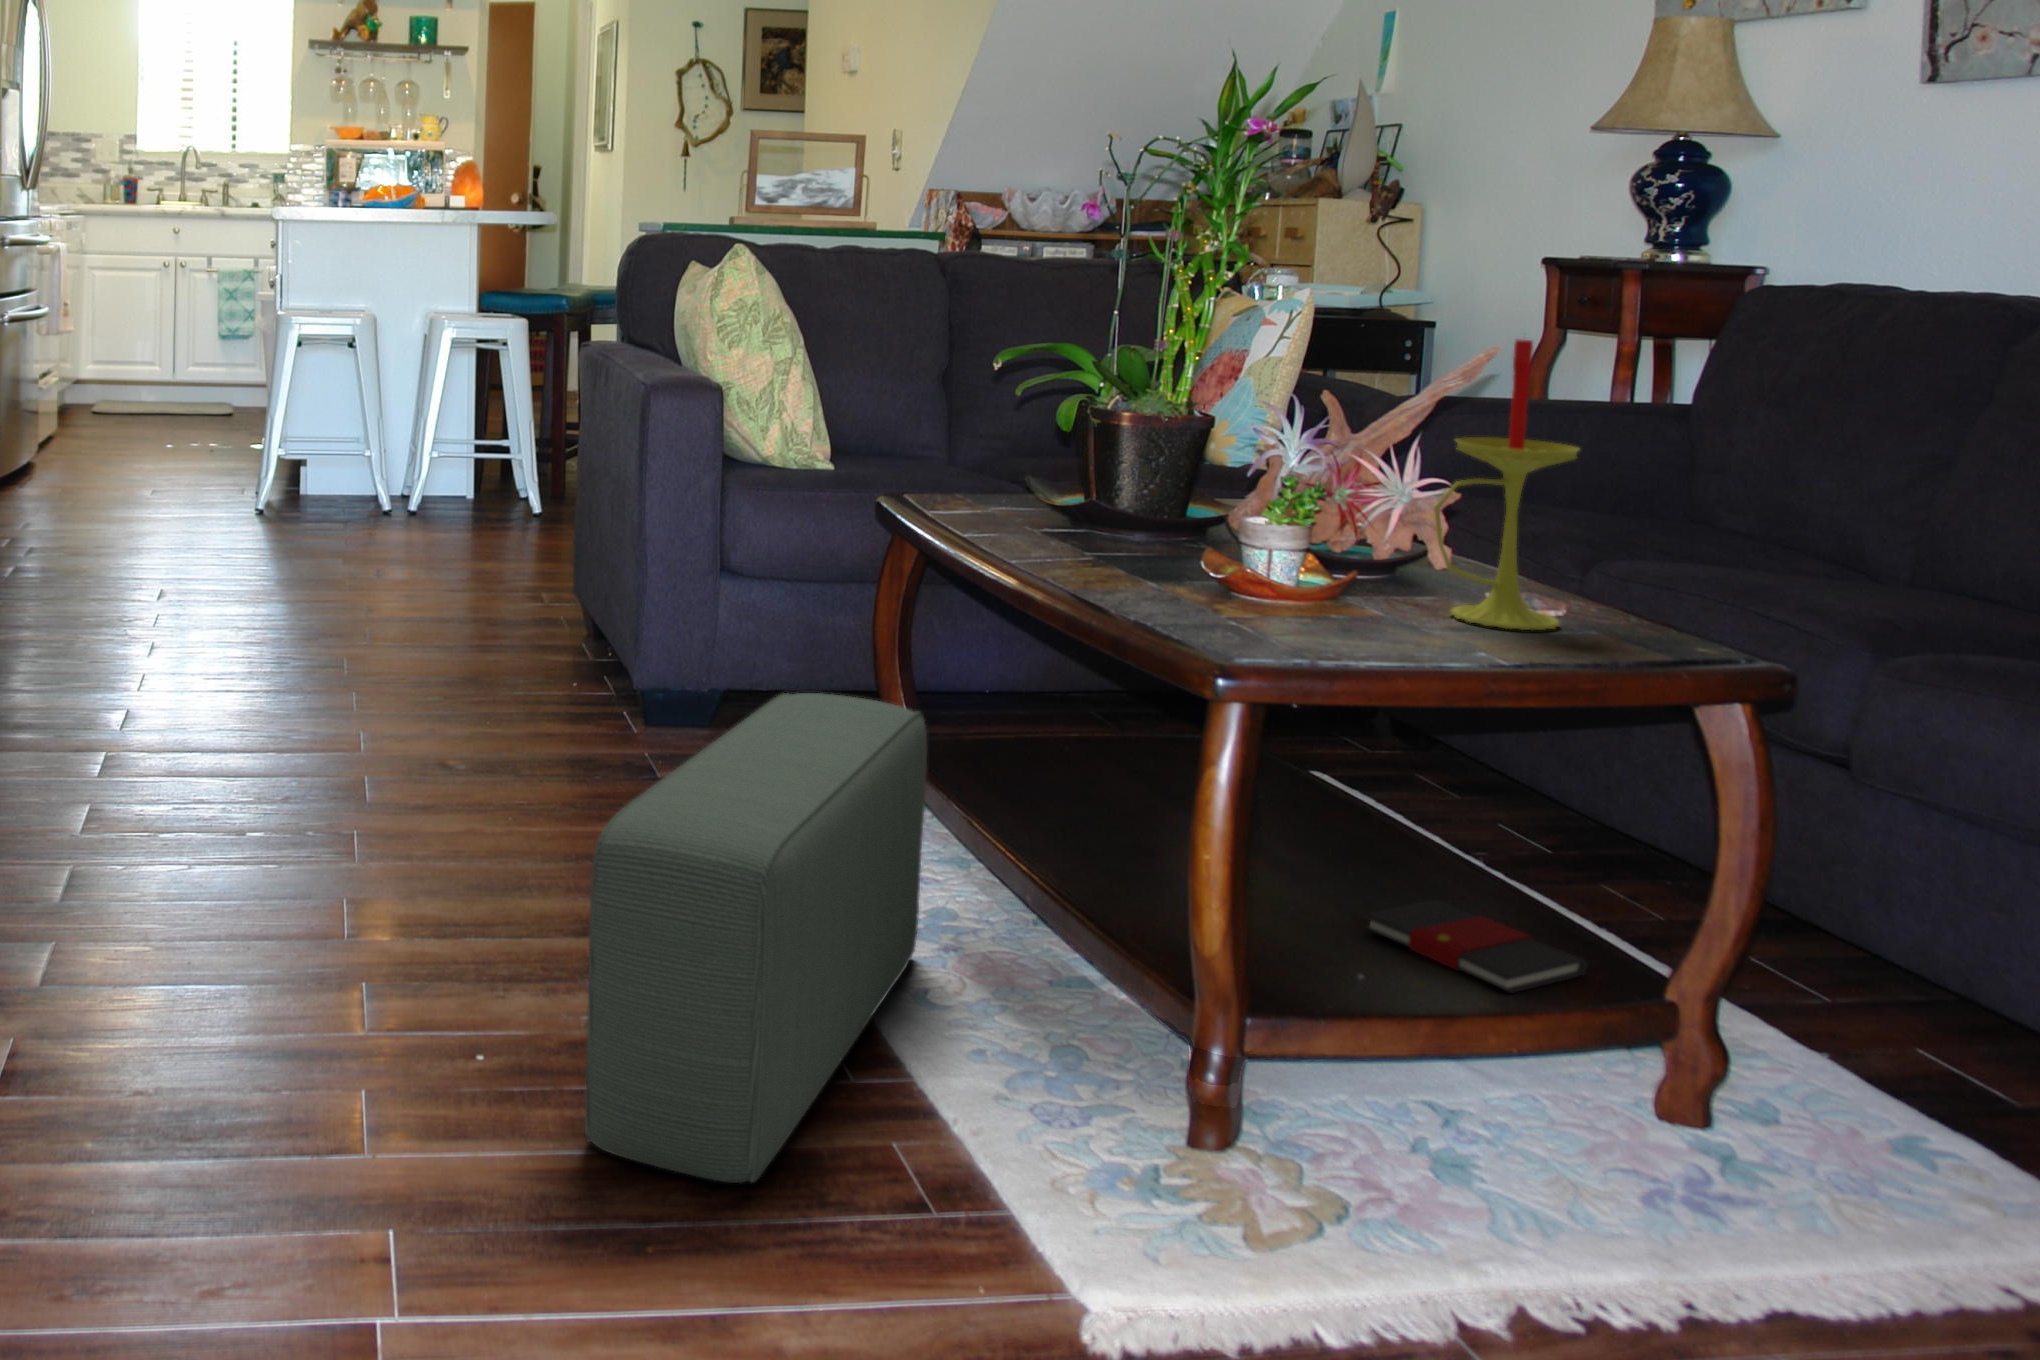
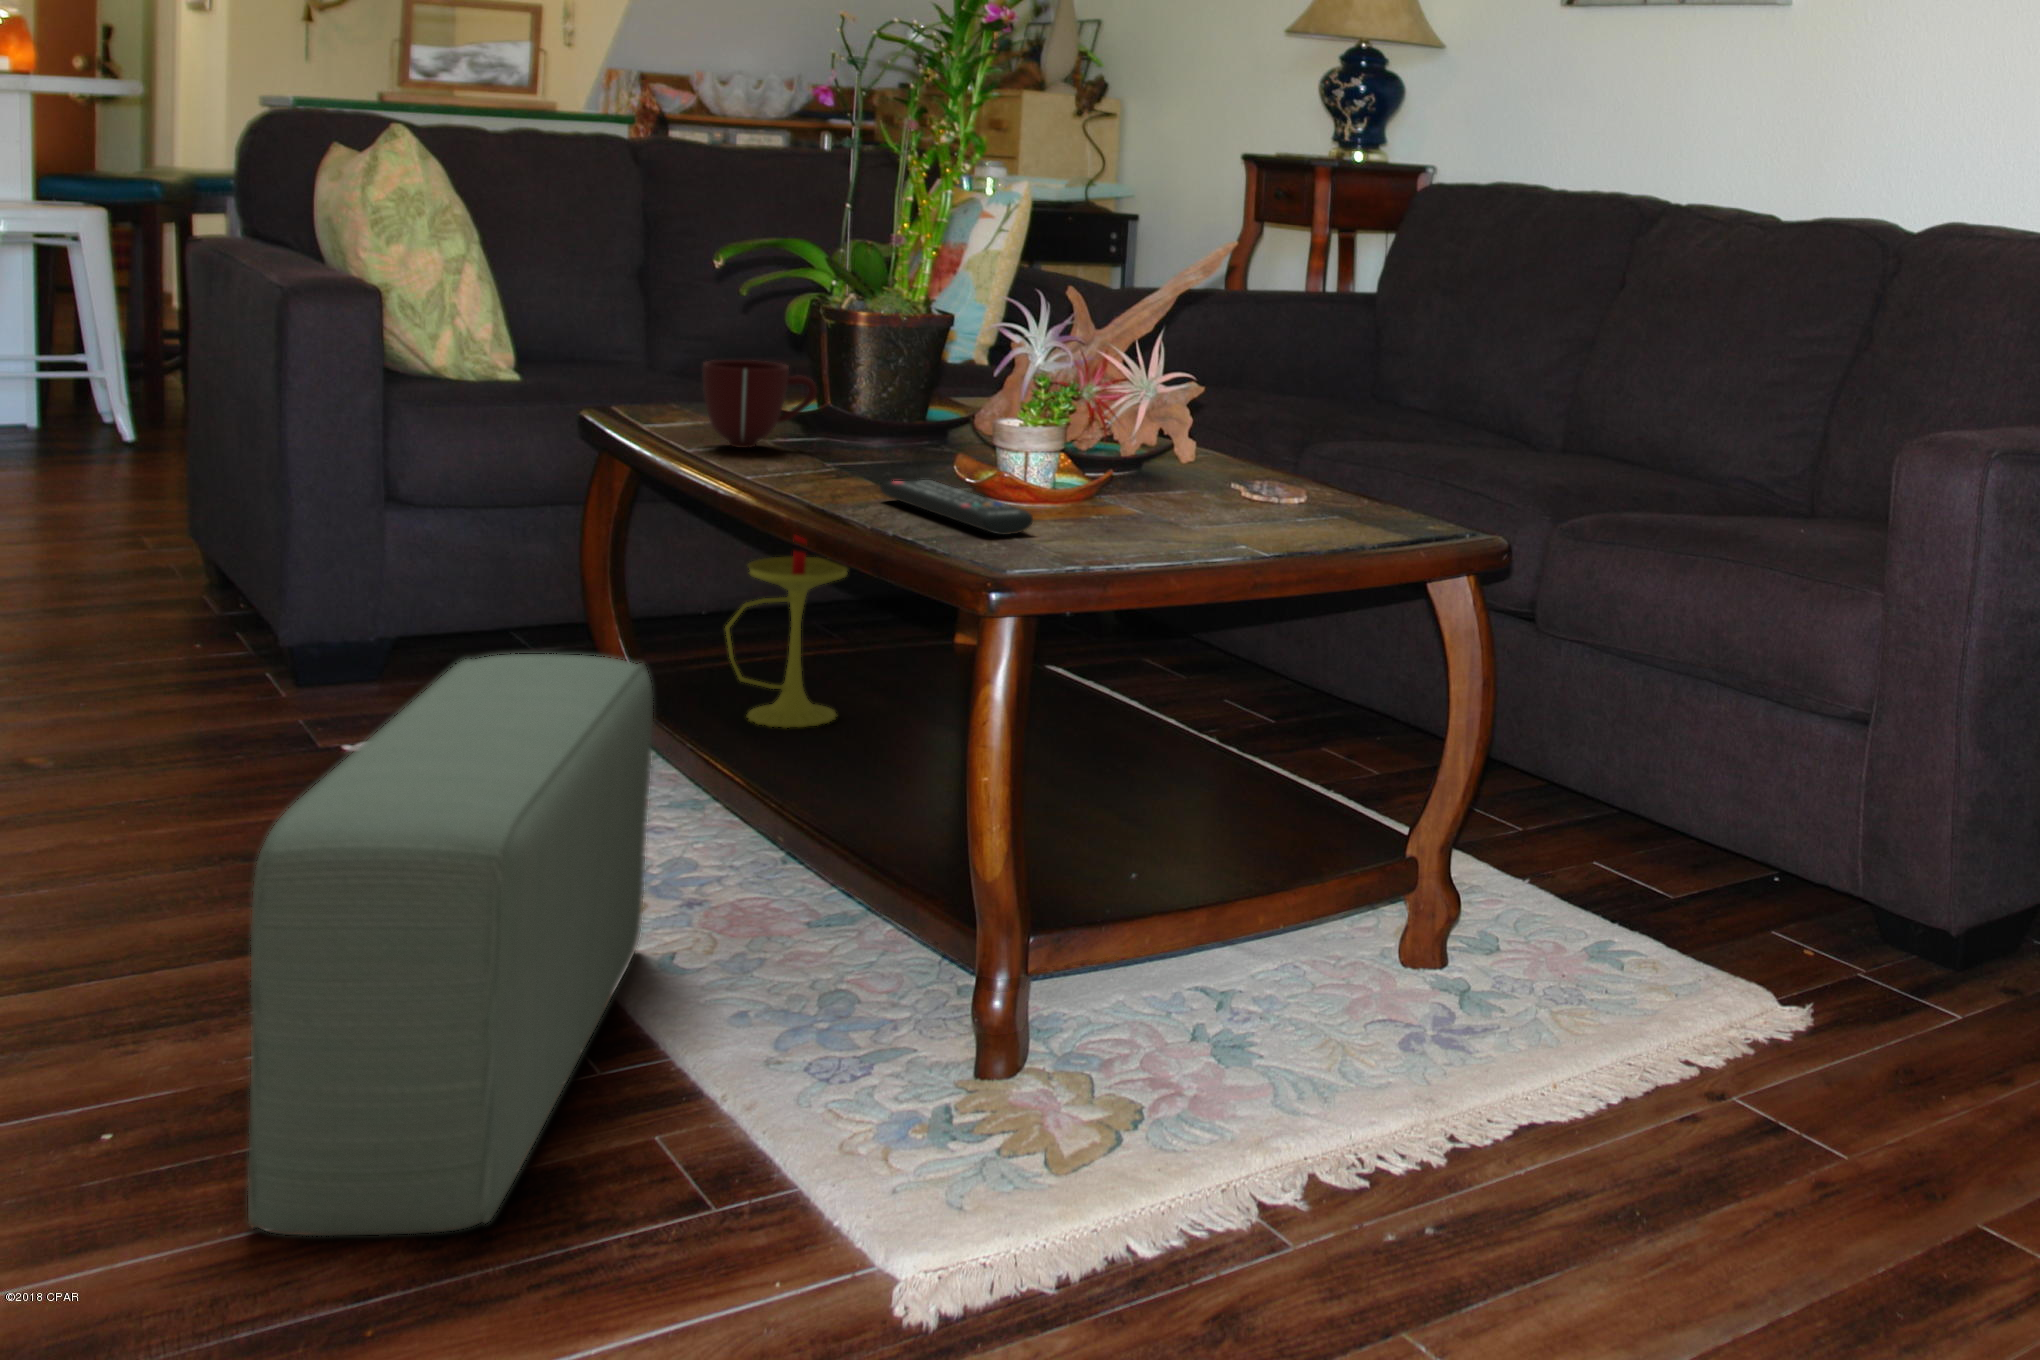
candle: present [1434,339,1579,630] -> present [725,535,847,728]
mug: none [987,451,1084,528] -> present [703,360,817,448]
remote control: none [1123,568,1260,627] -> present [880,480,1033,535]
book: present [1365,900,1587,993] -> none [1128,796,1330,871]

